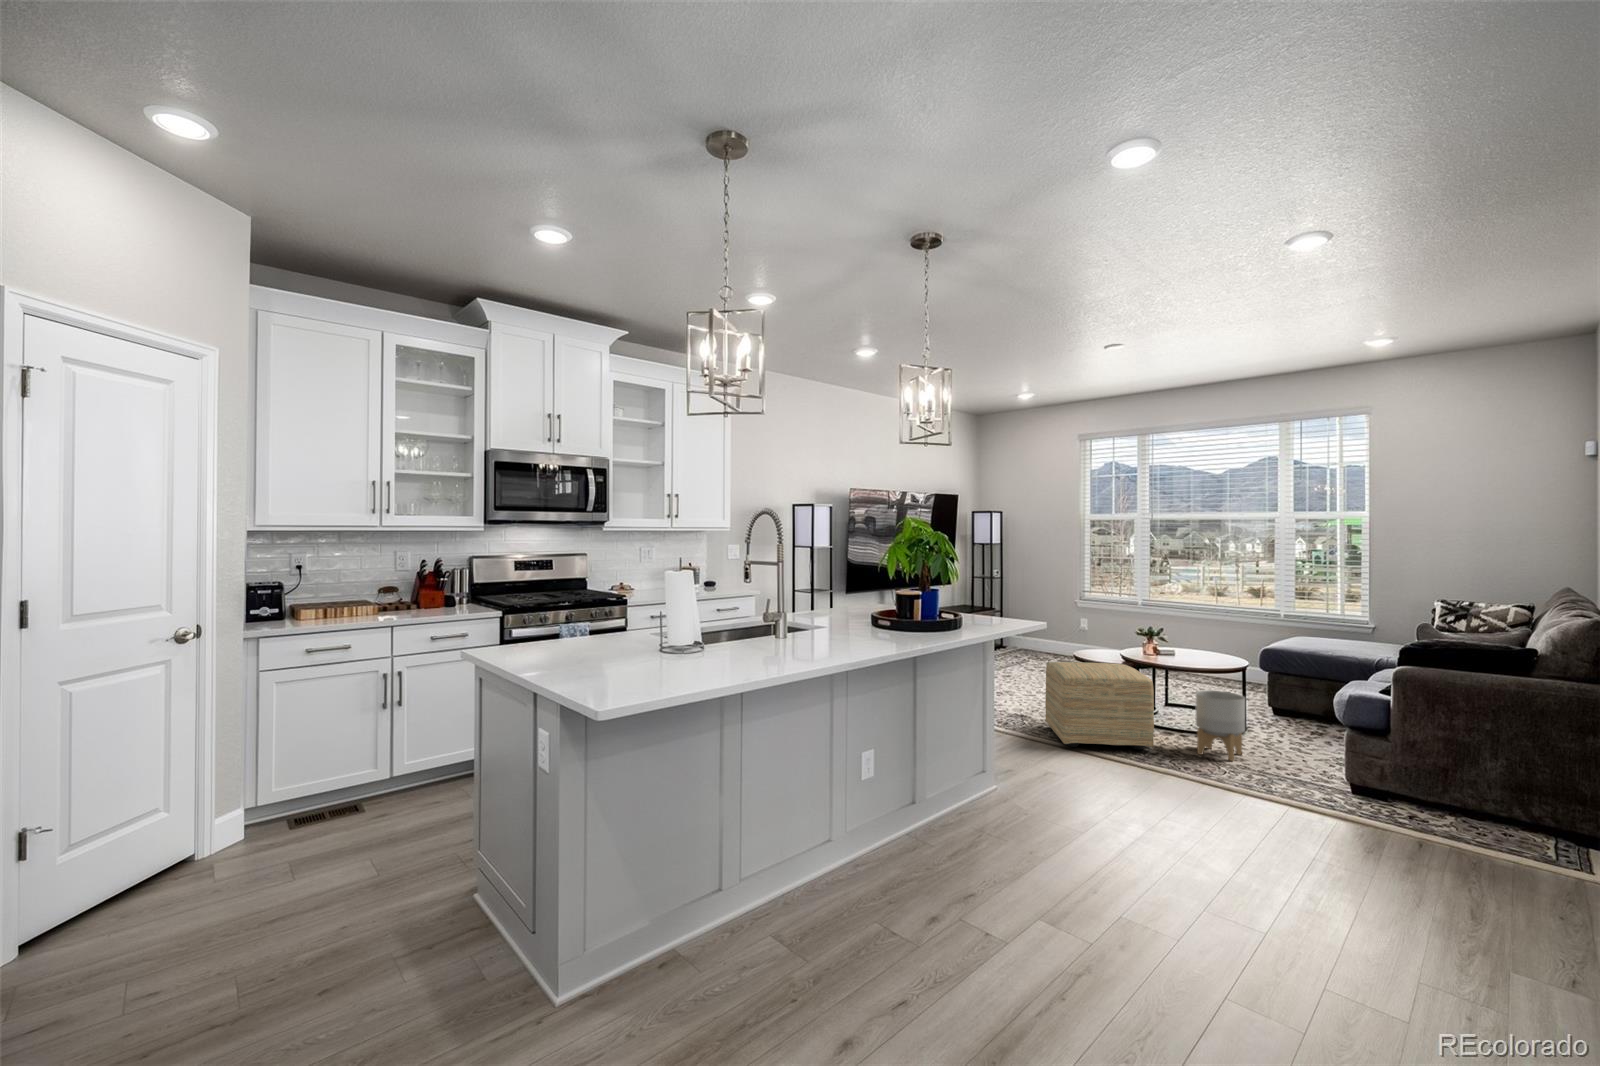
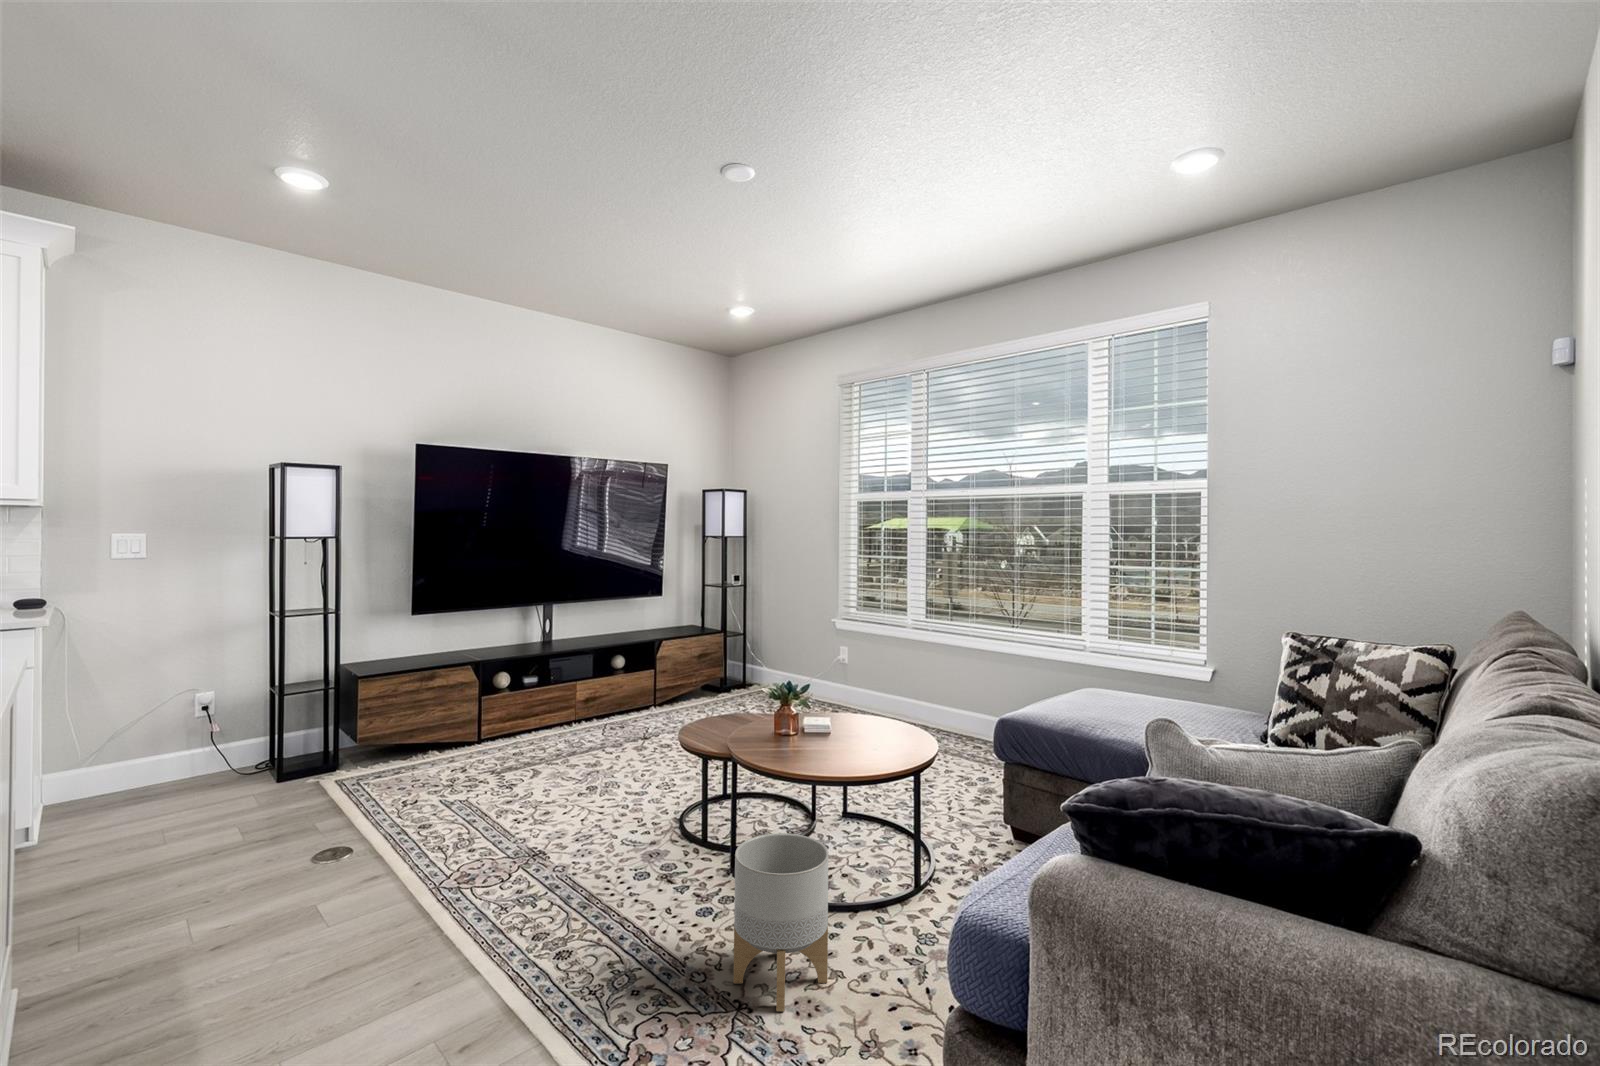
ottoman: present [1045,662,1154,750] -> none [462,756,688,965]

